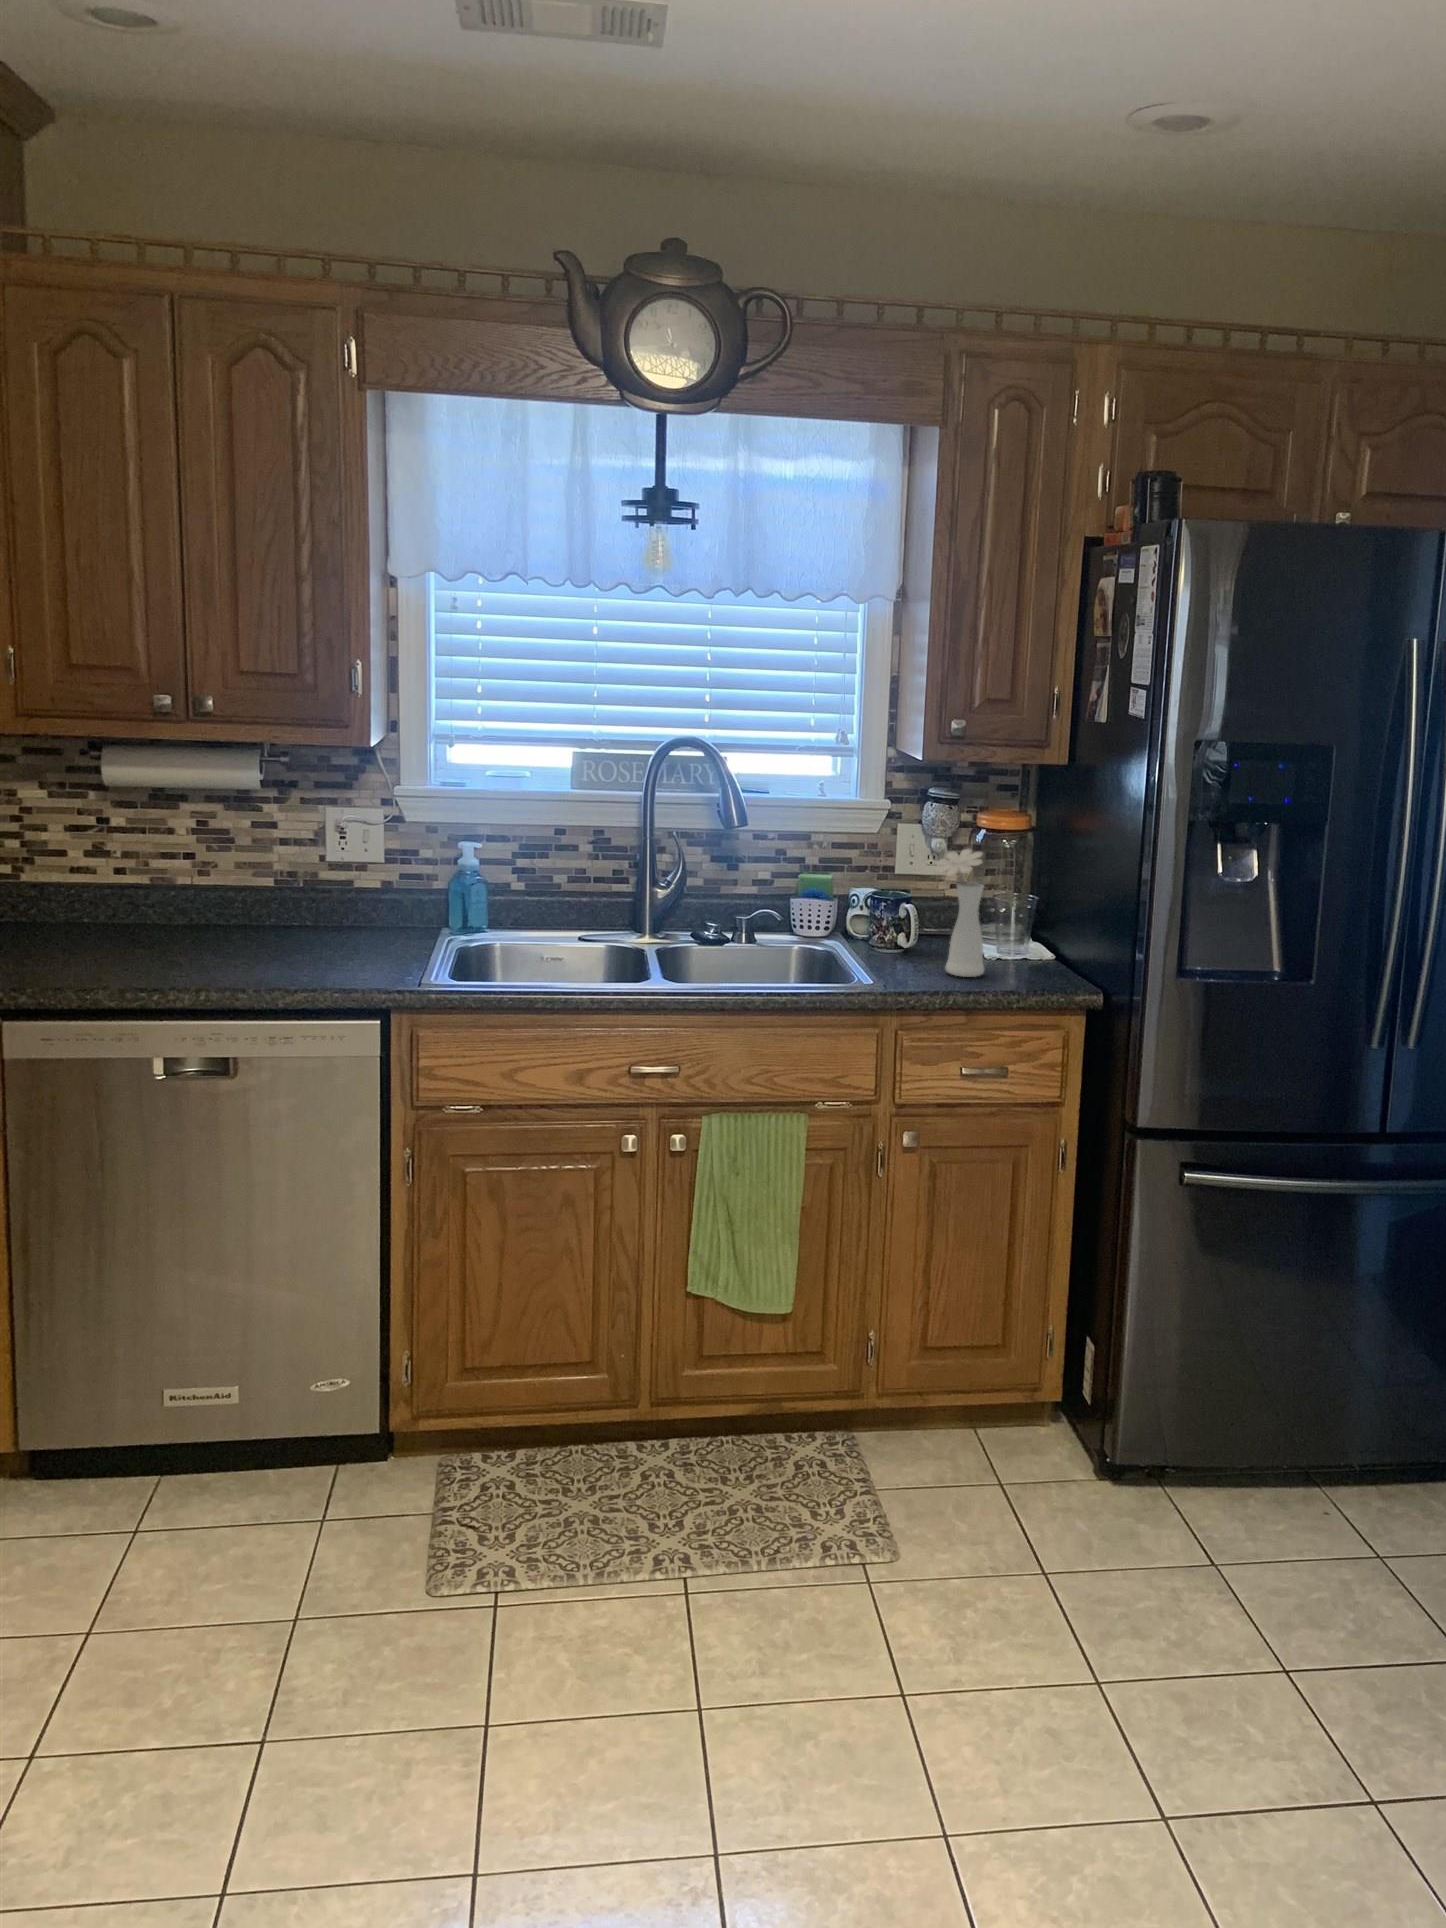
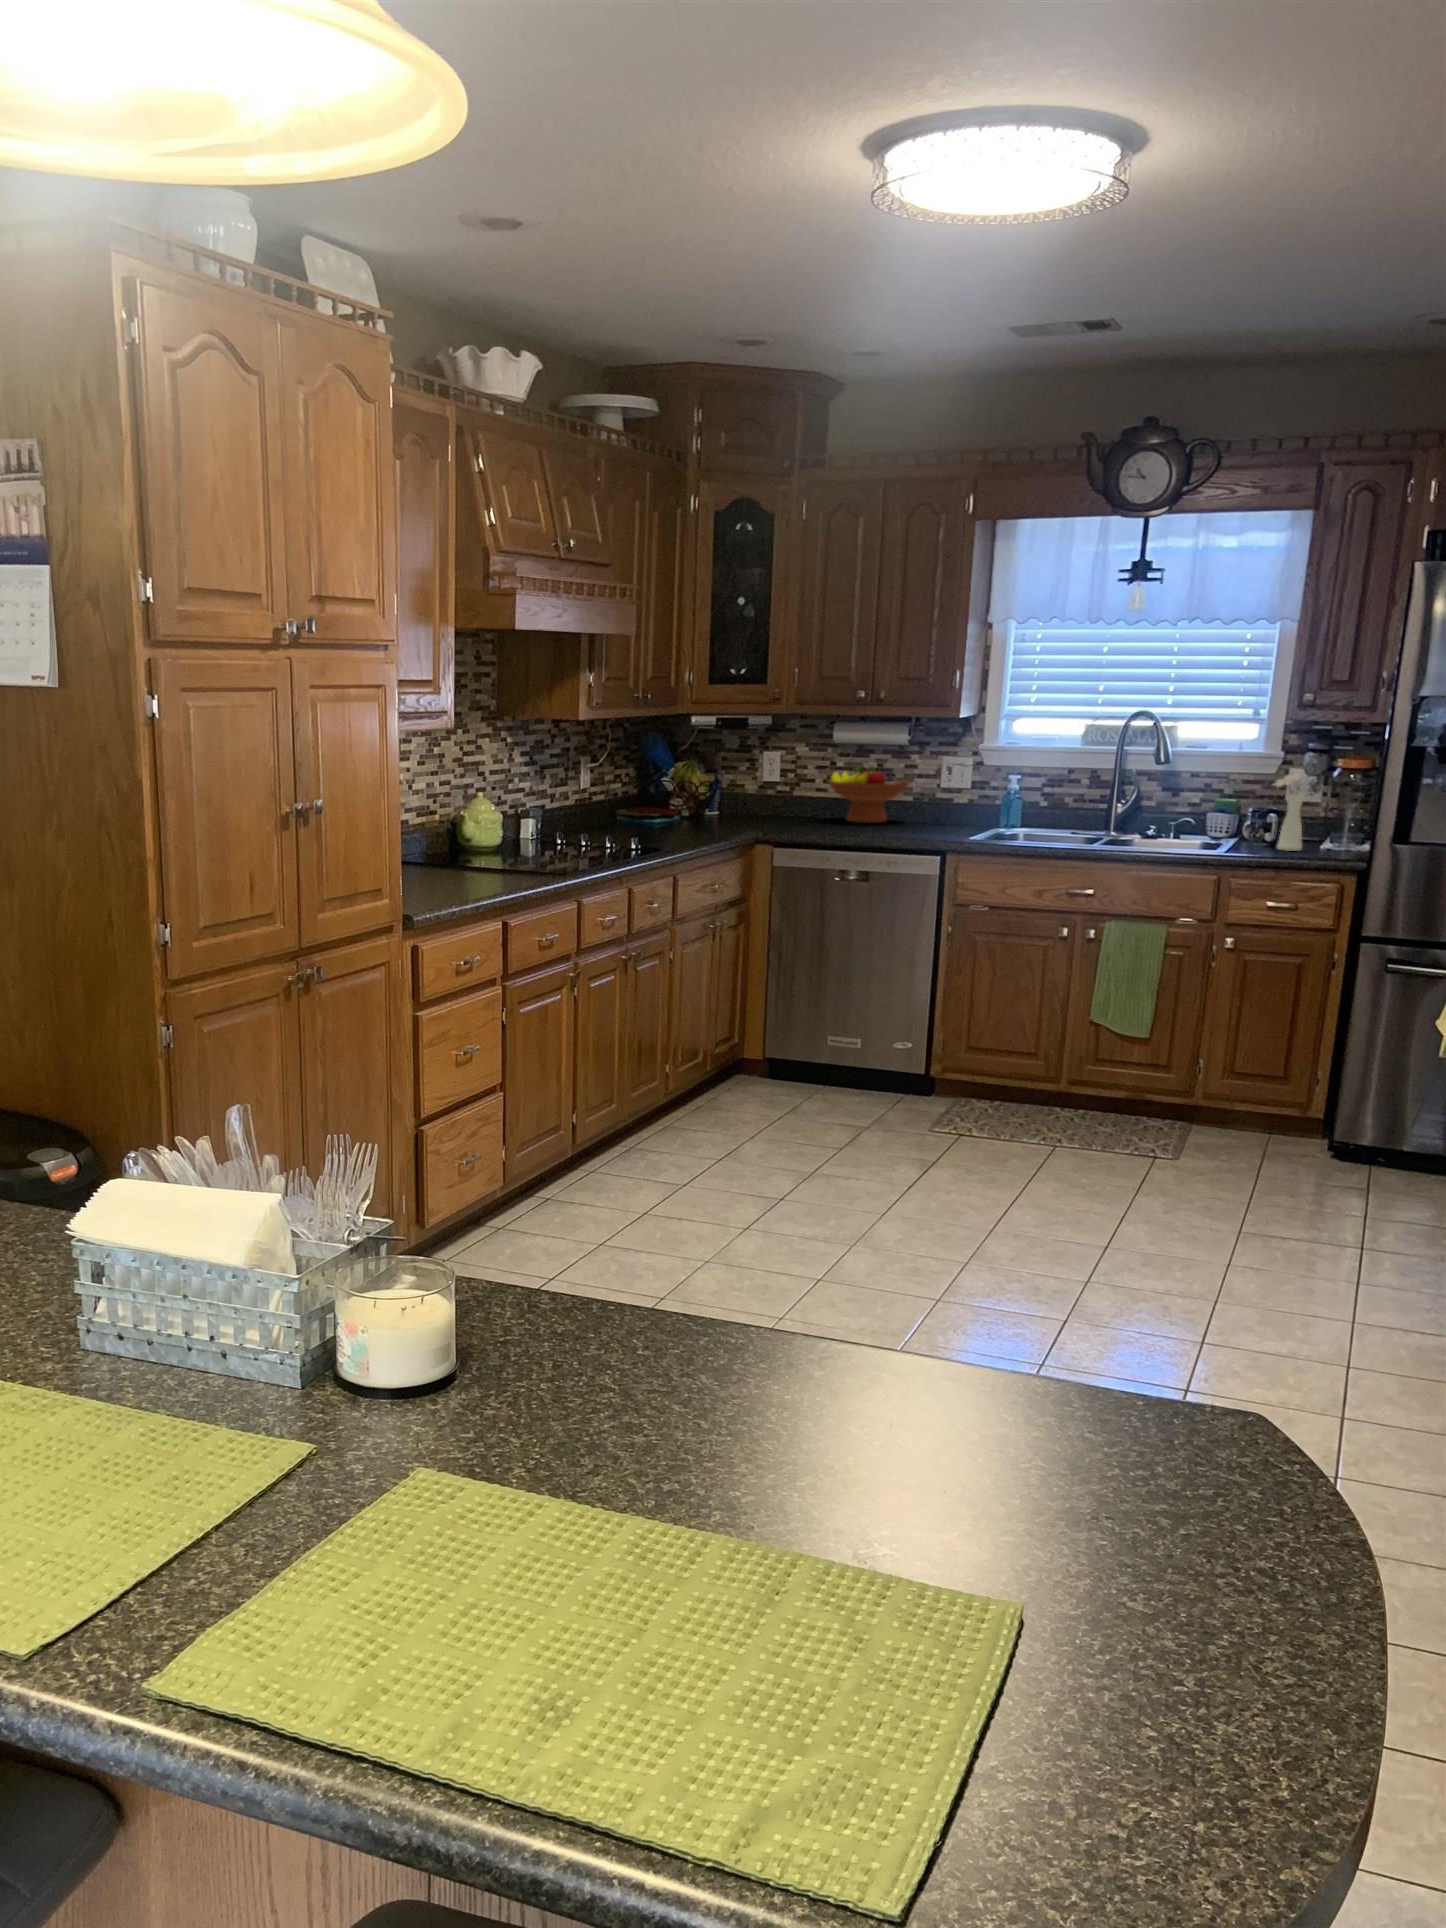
fruit bowl: none [95,830,271,939] -> present [828,767,911,823]

